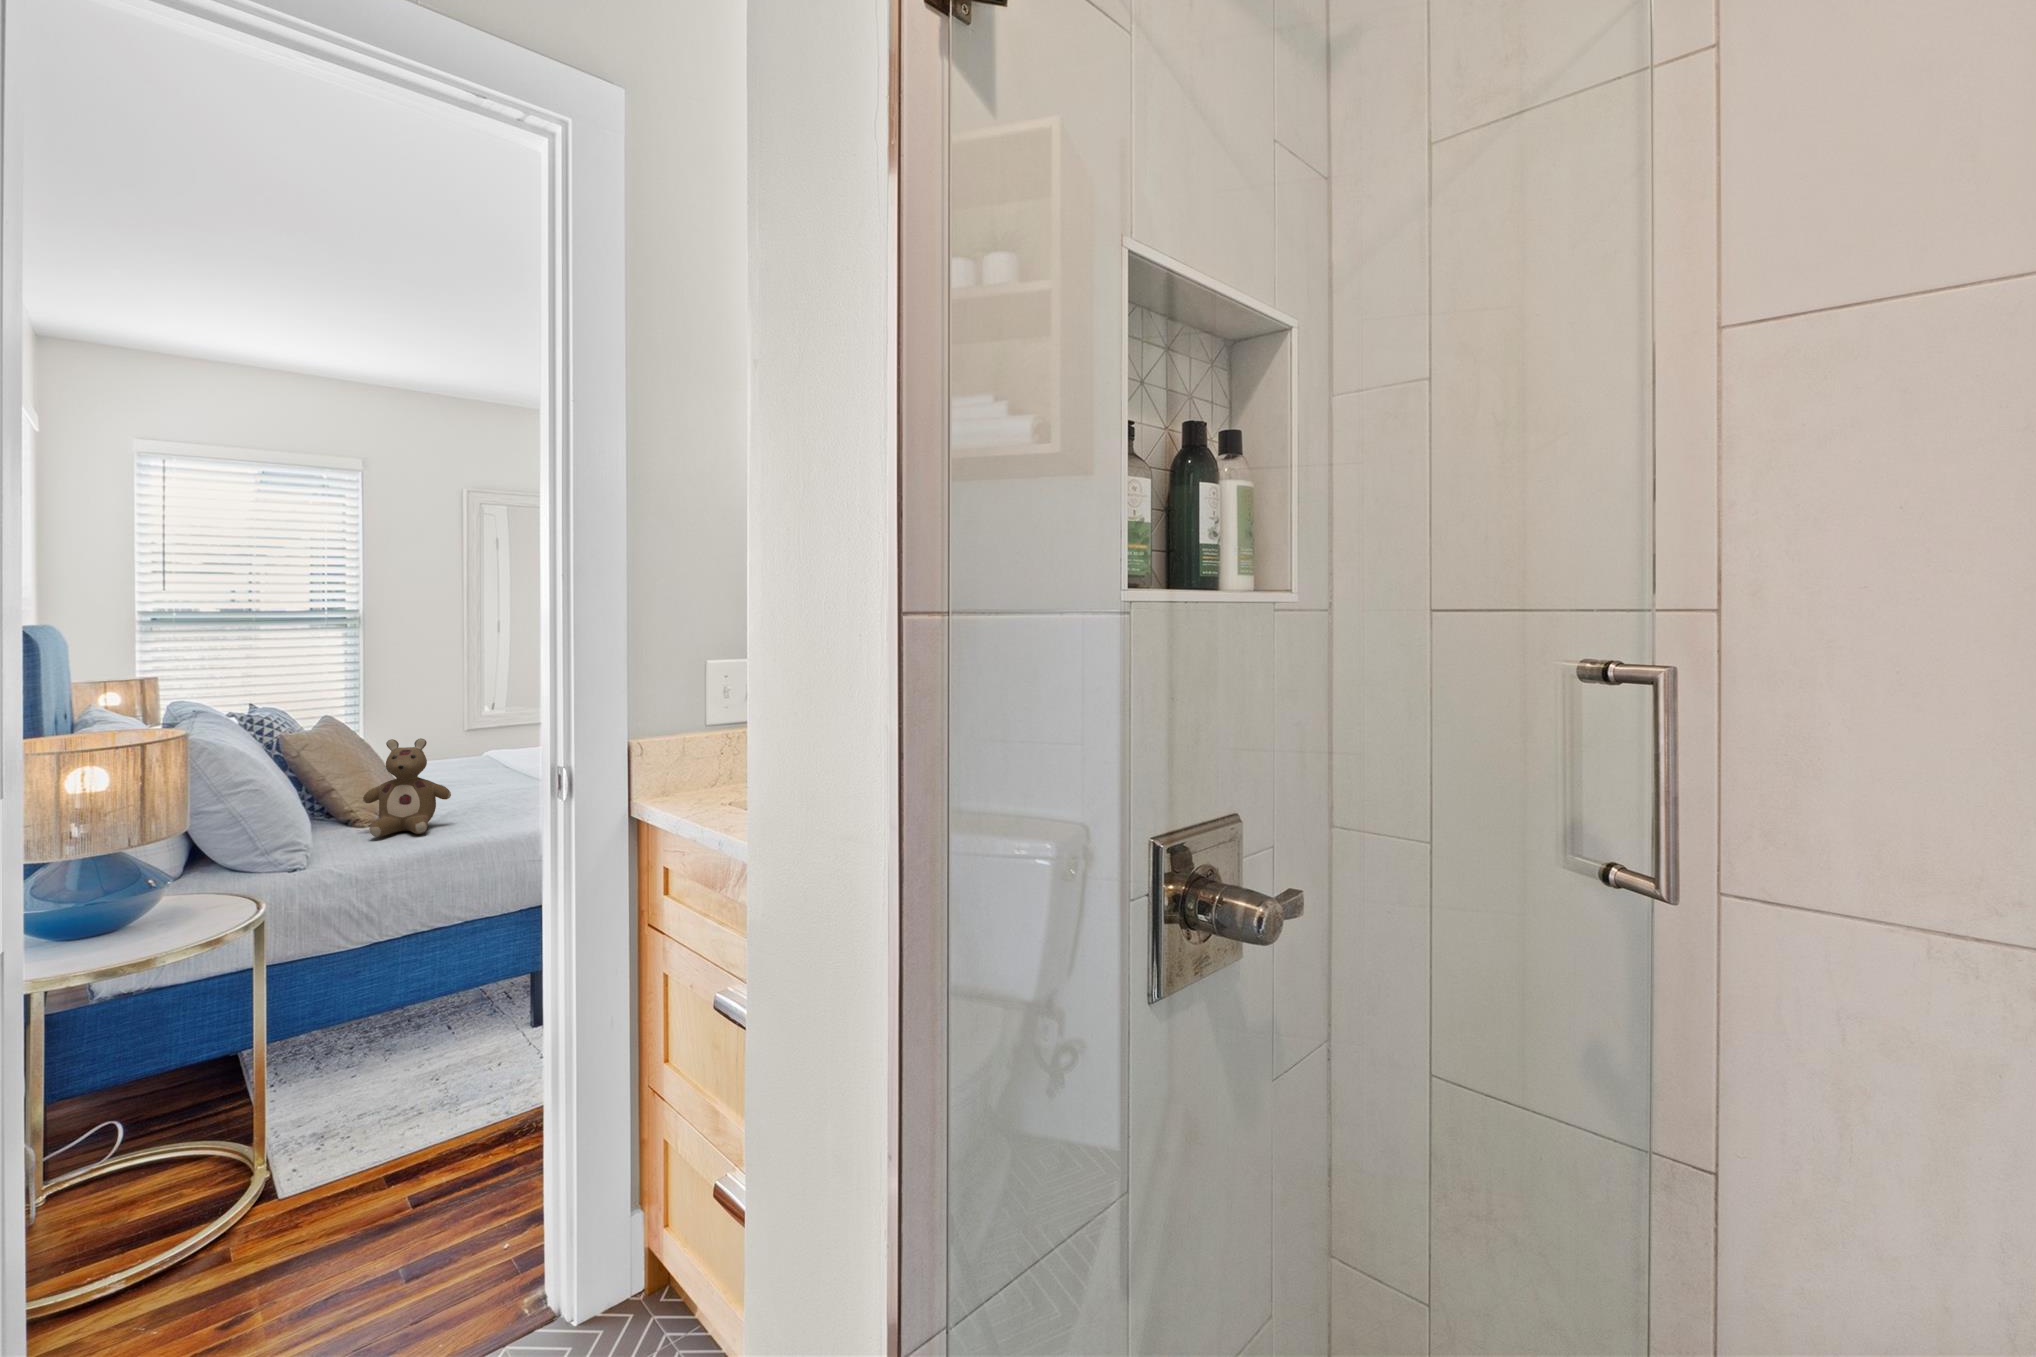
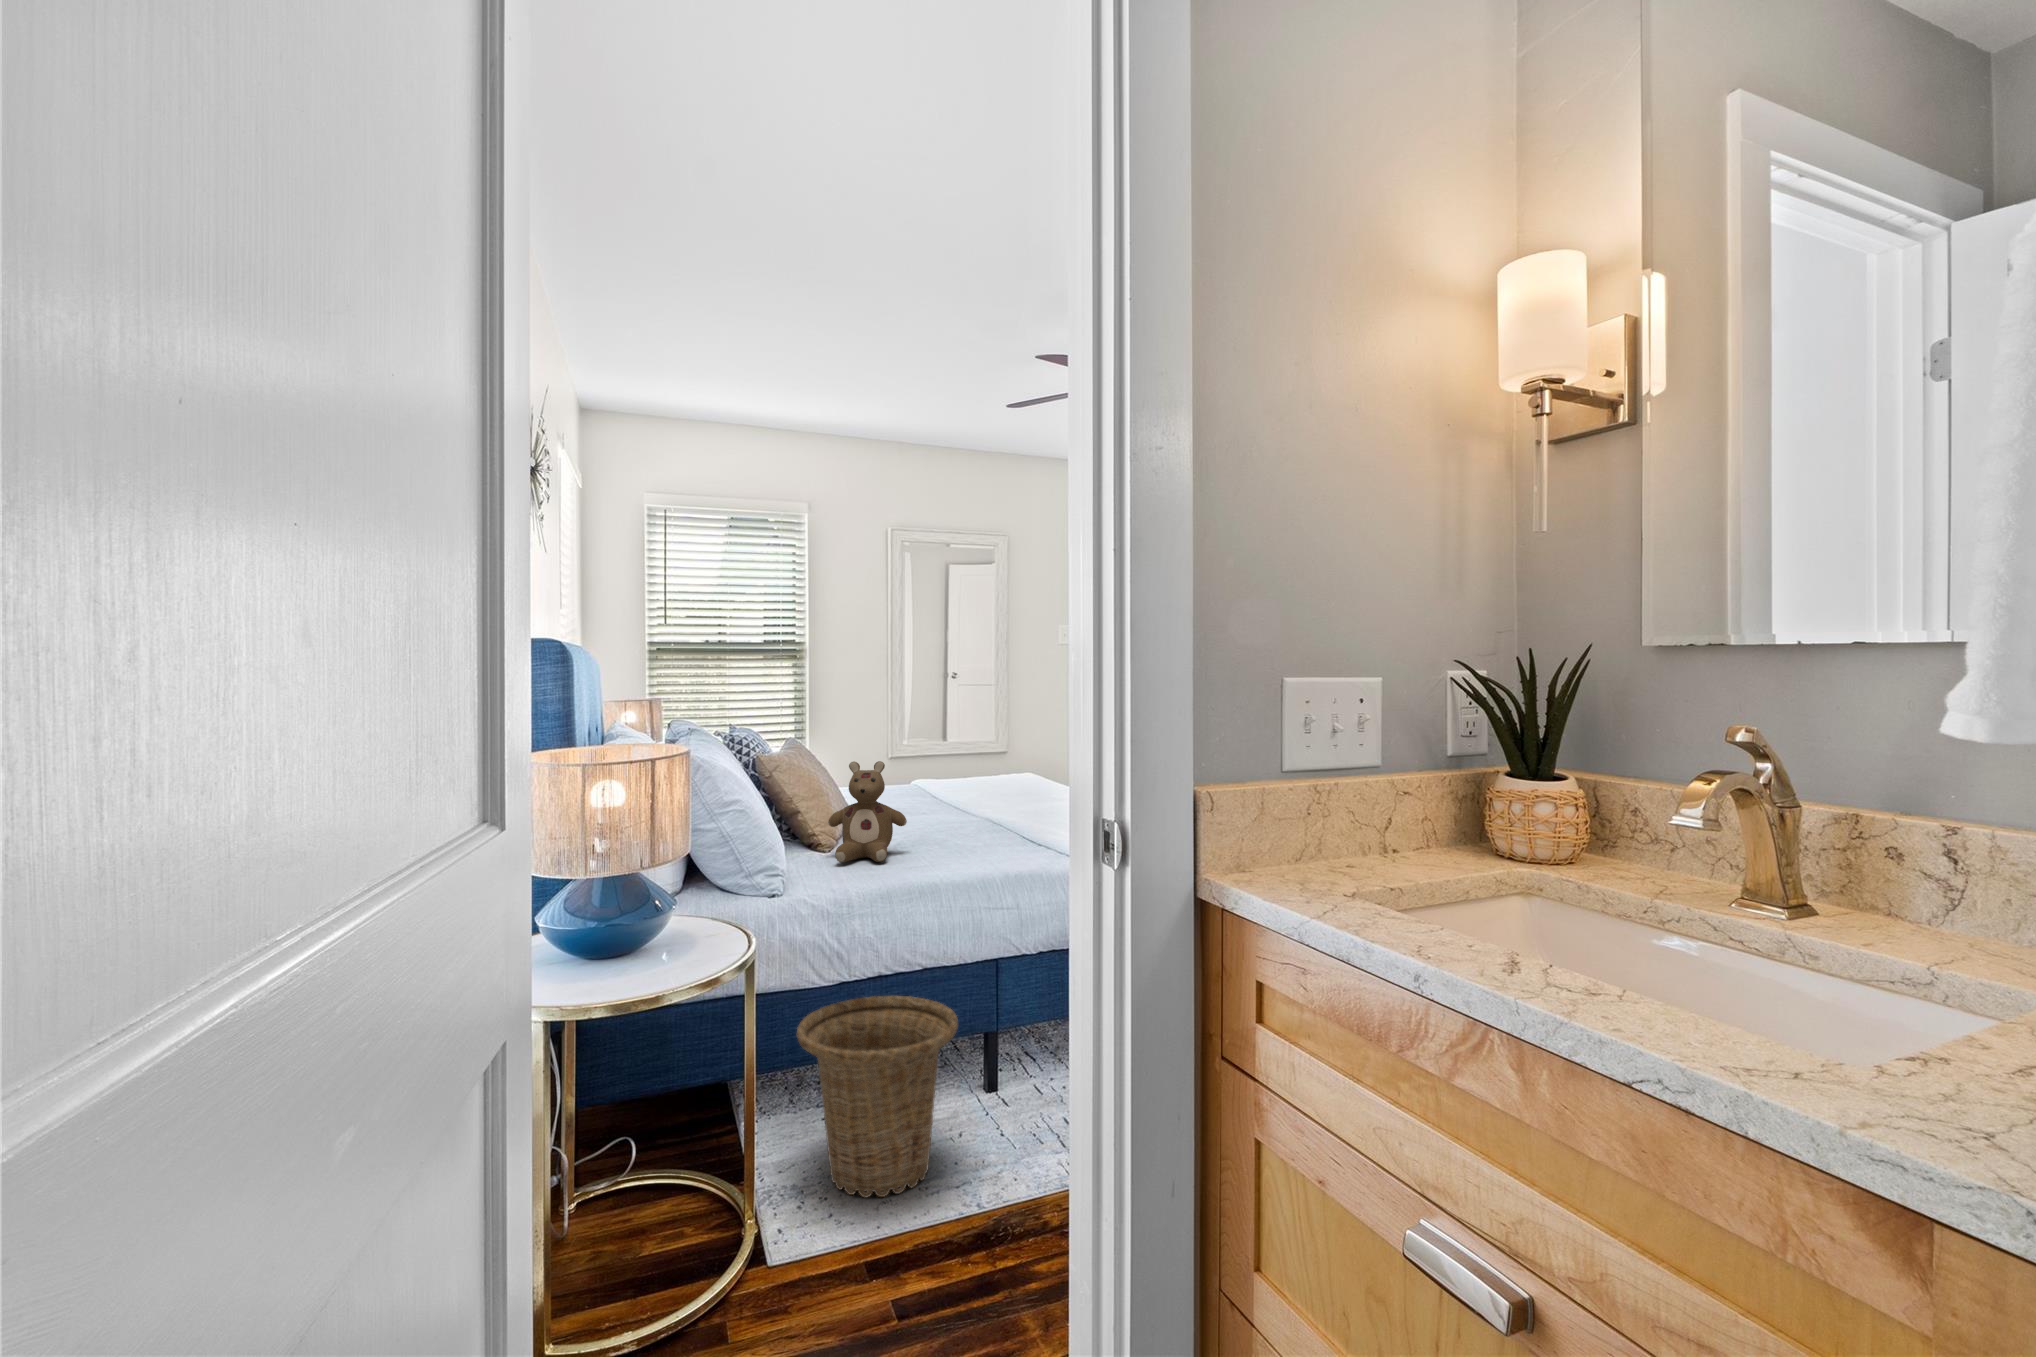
basket: none [316,952,489,1131] -> present [797,996,958,1197]

